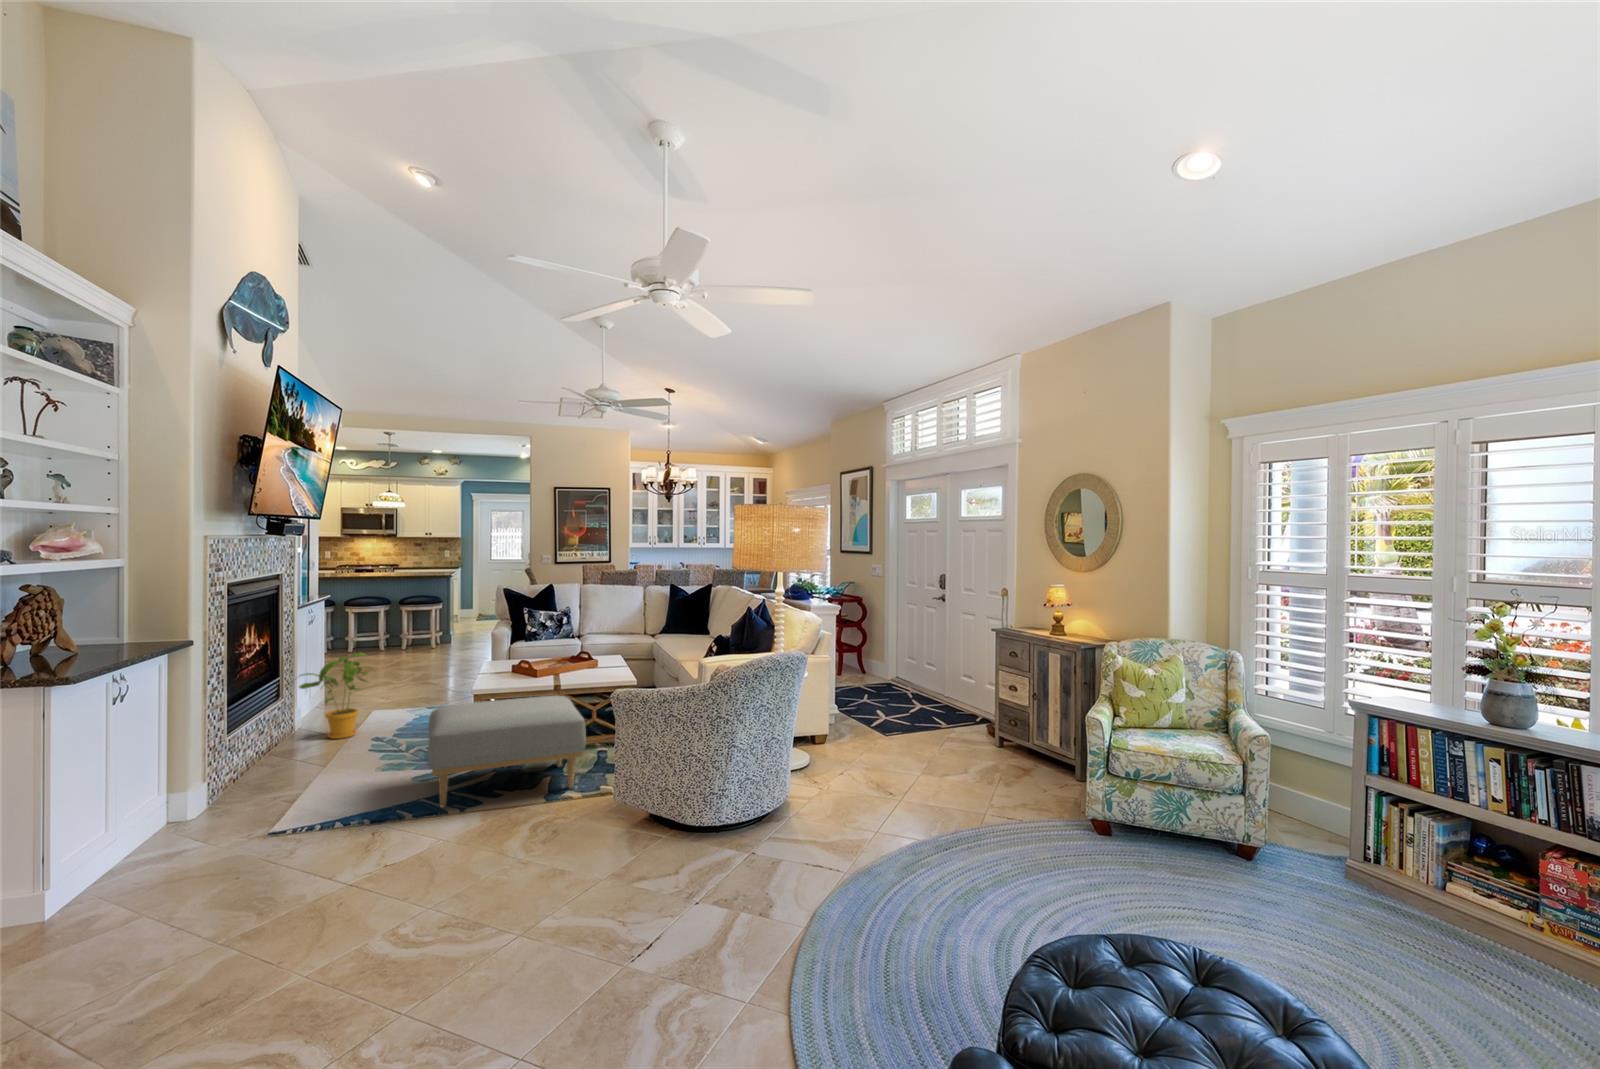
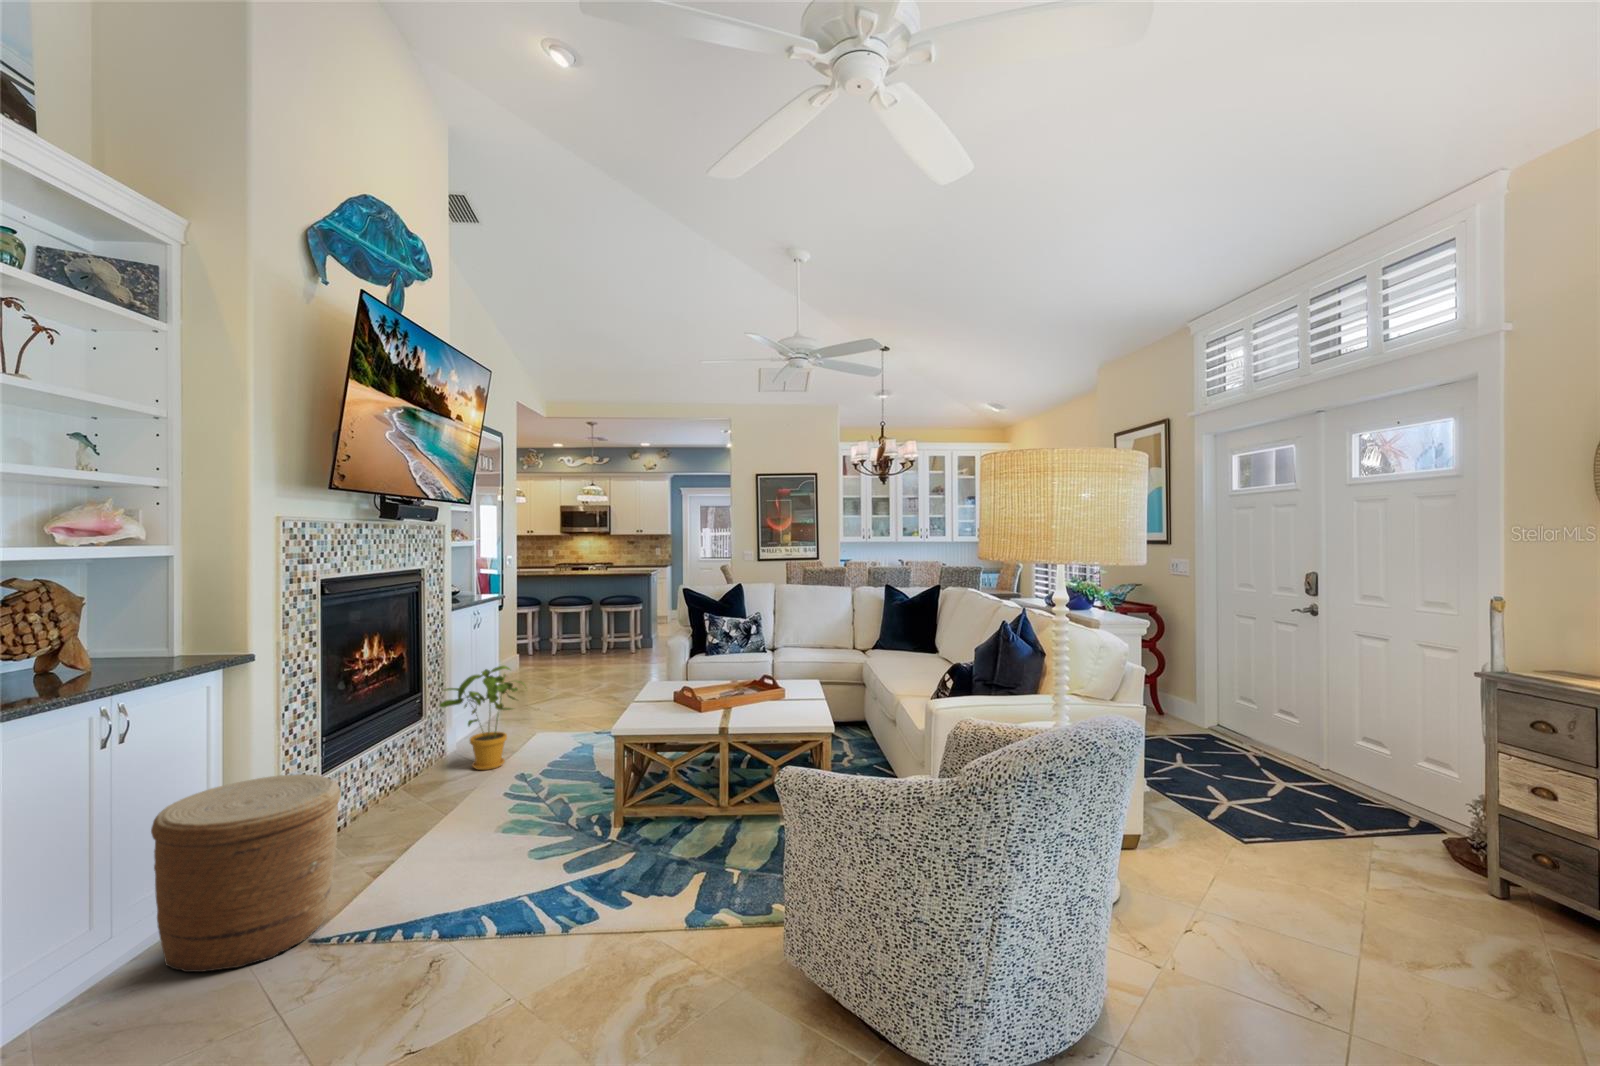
ottoman: present [428,696,586,807] -> none [516,746,749,920]
woven basket: none [151,726,286,855] -> present [151,774,341,972]

